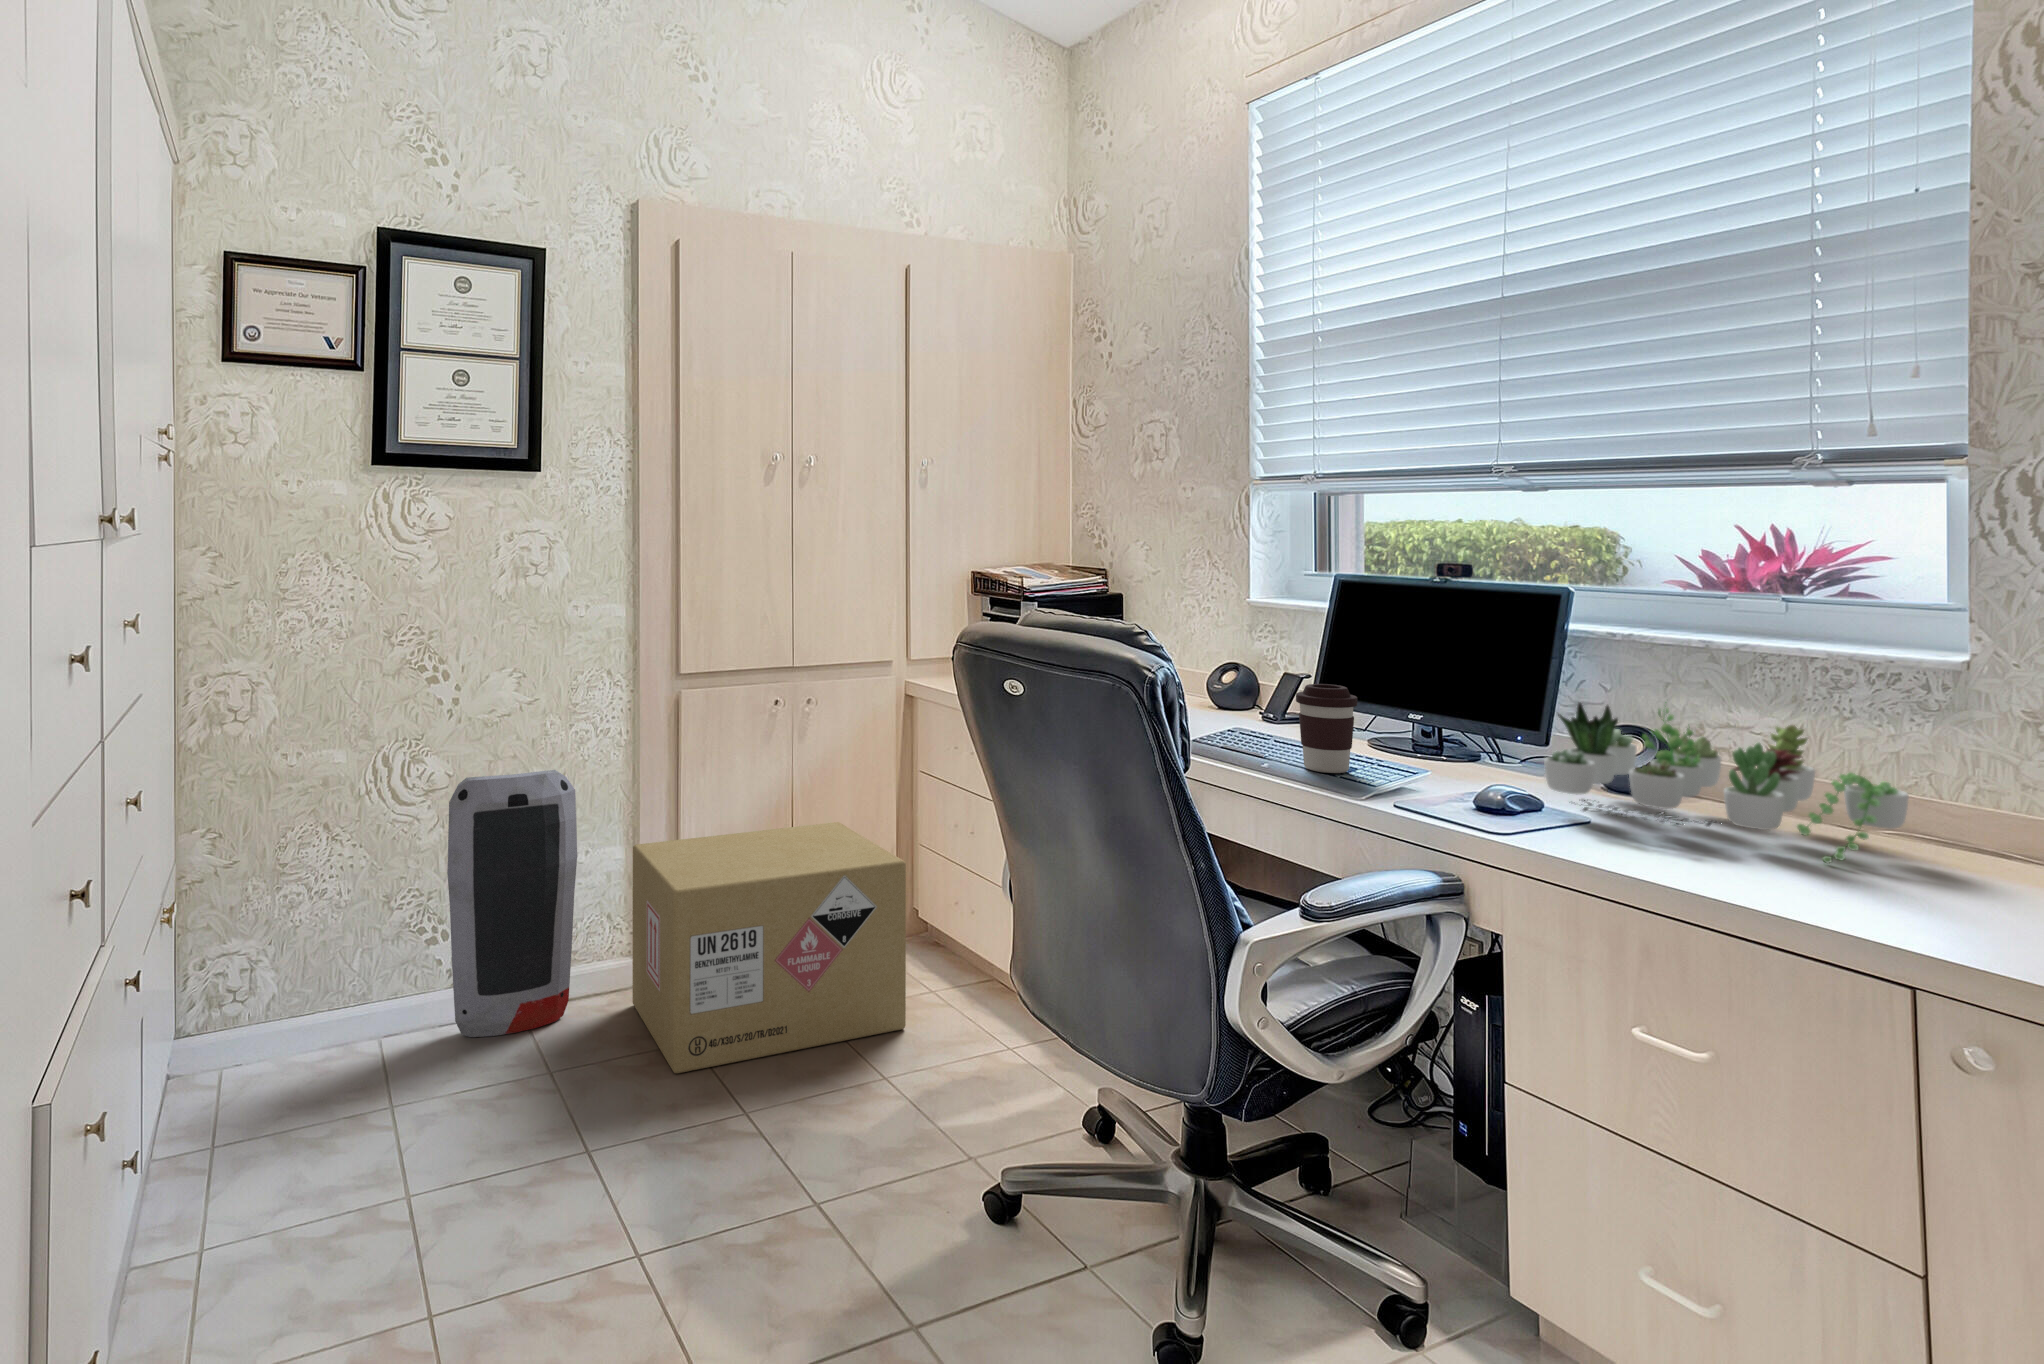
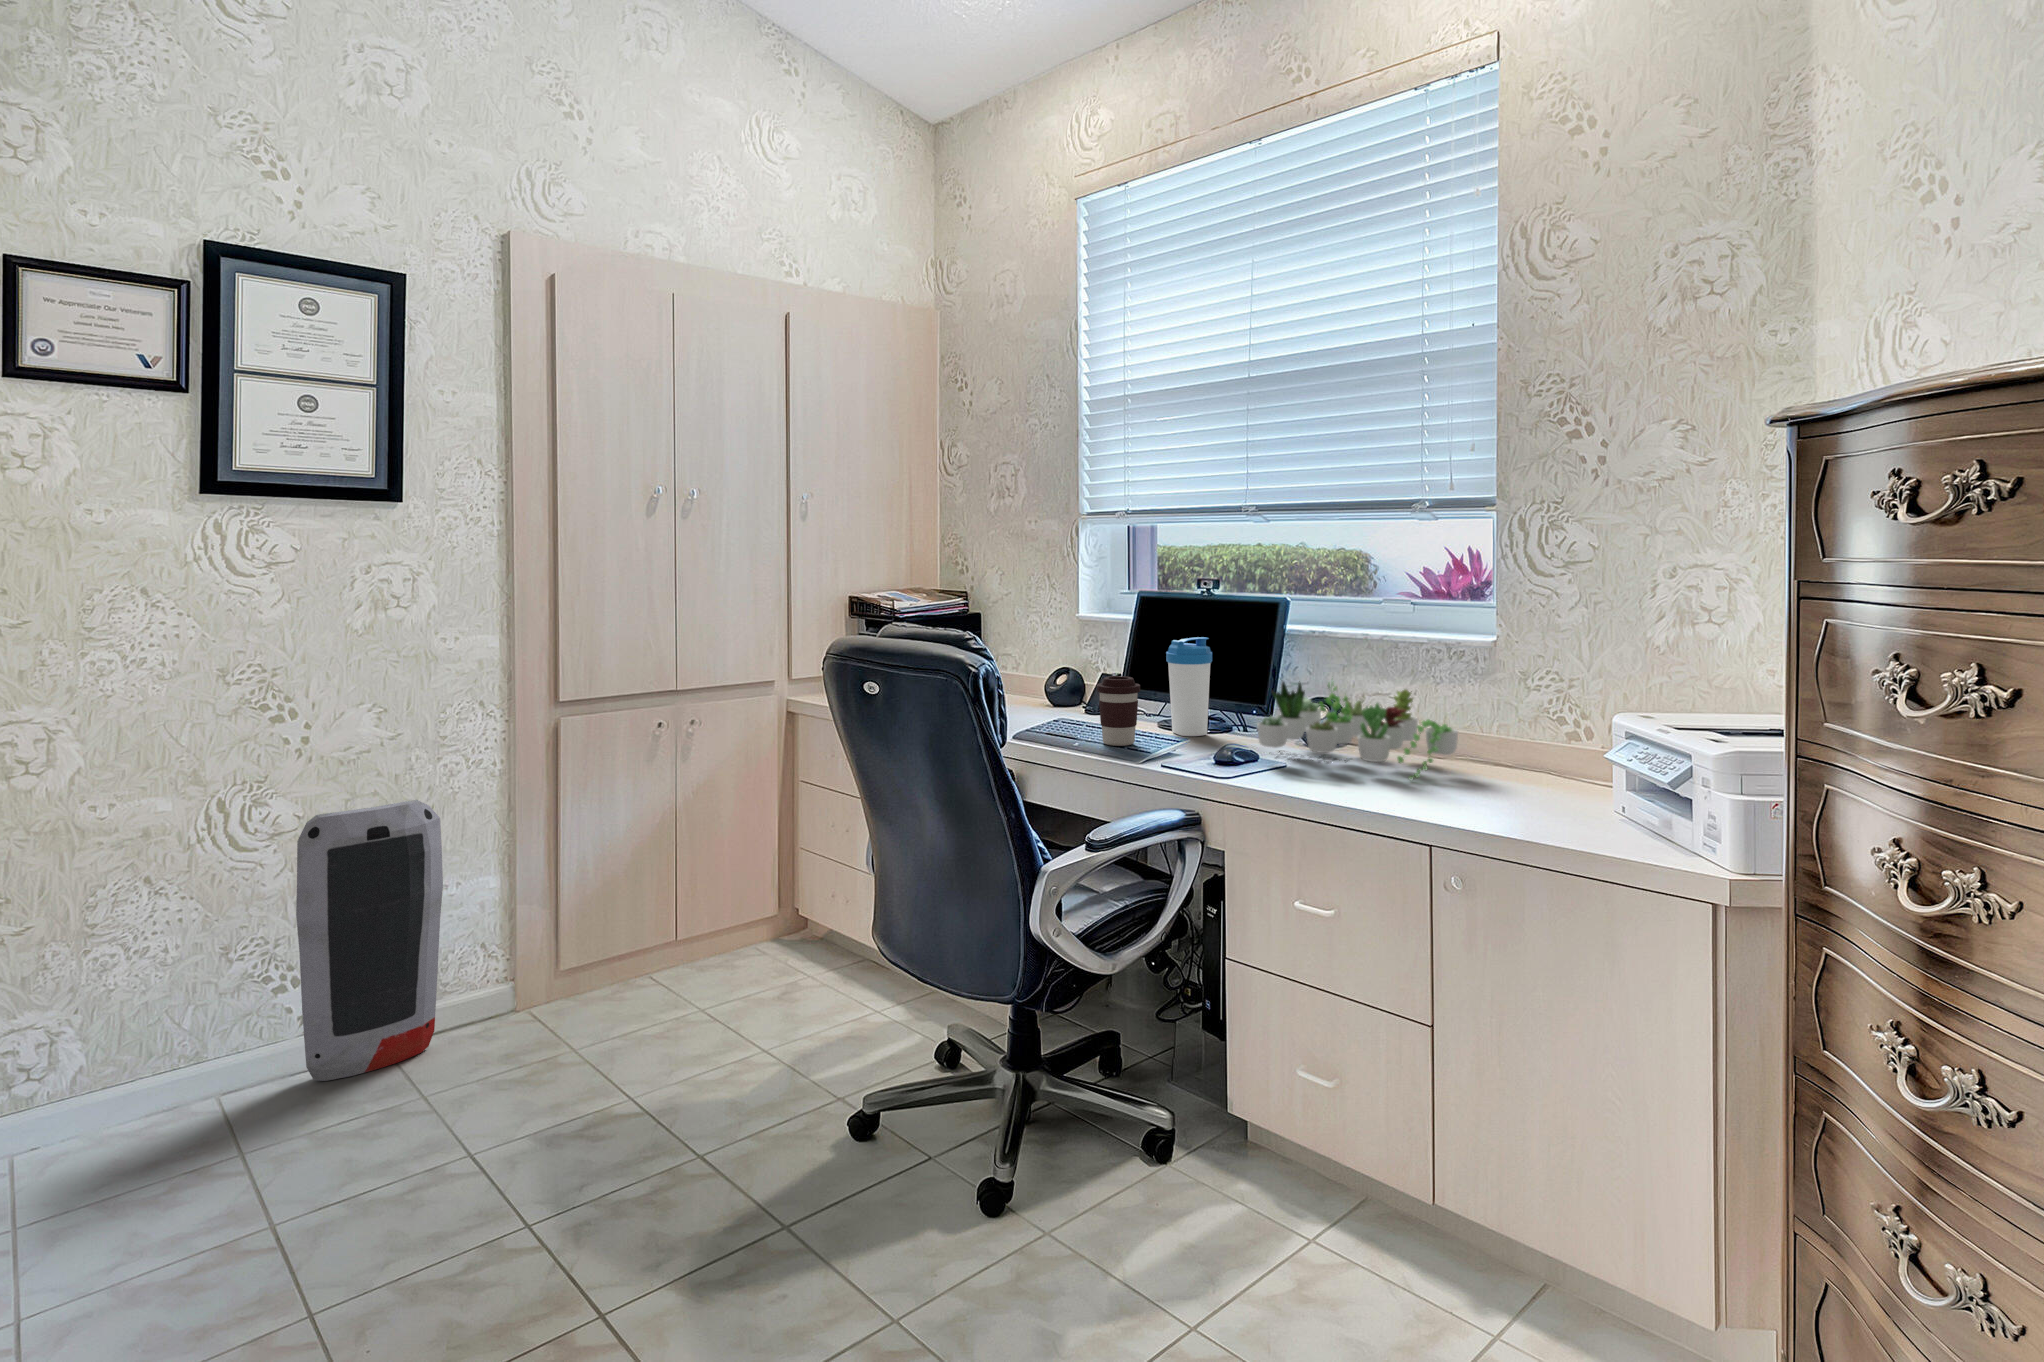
water bottle: none [1388,640,1457,767] -> present [1166,637,1212,736]
cardboard box: present [632,822,906,1073] -> none [503,828,780,1079]

